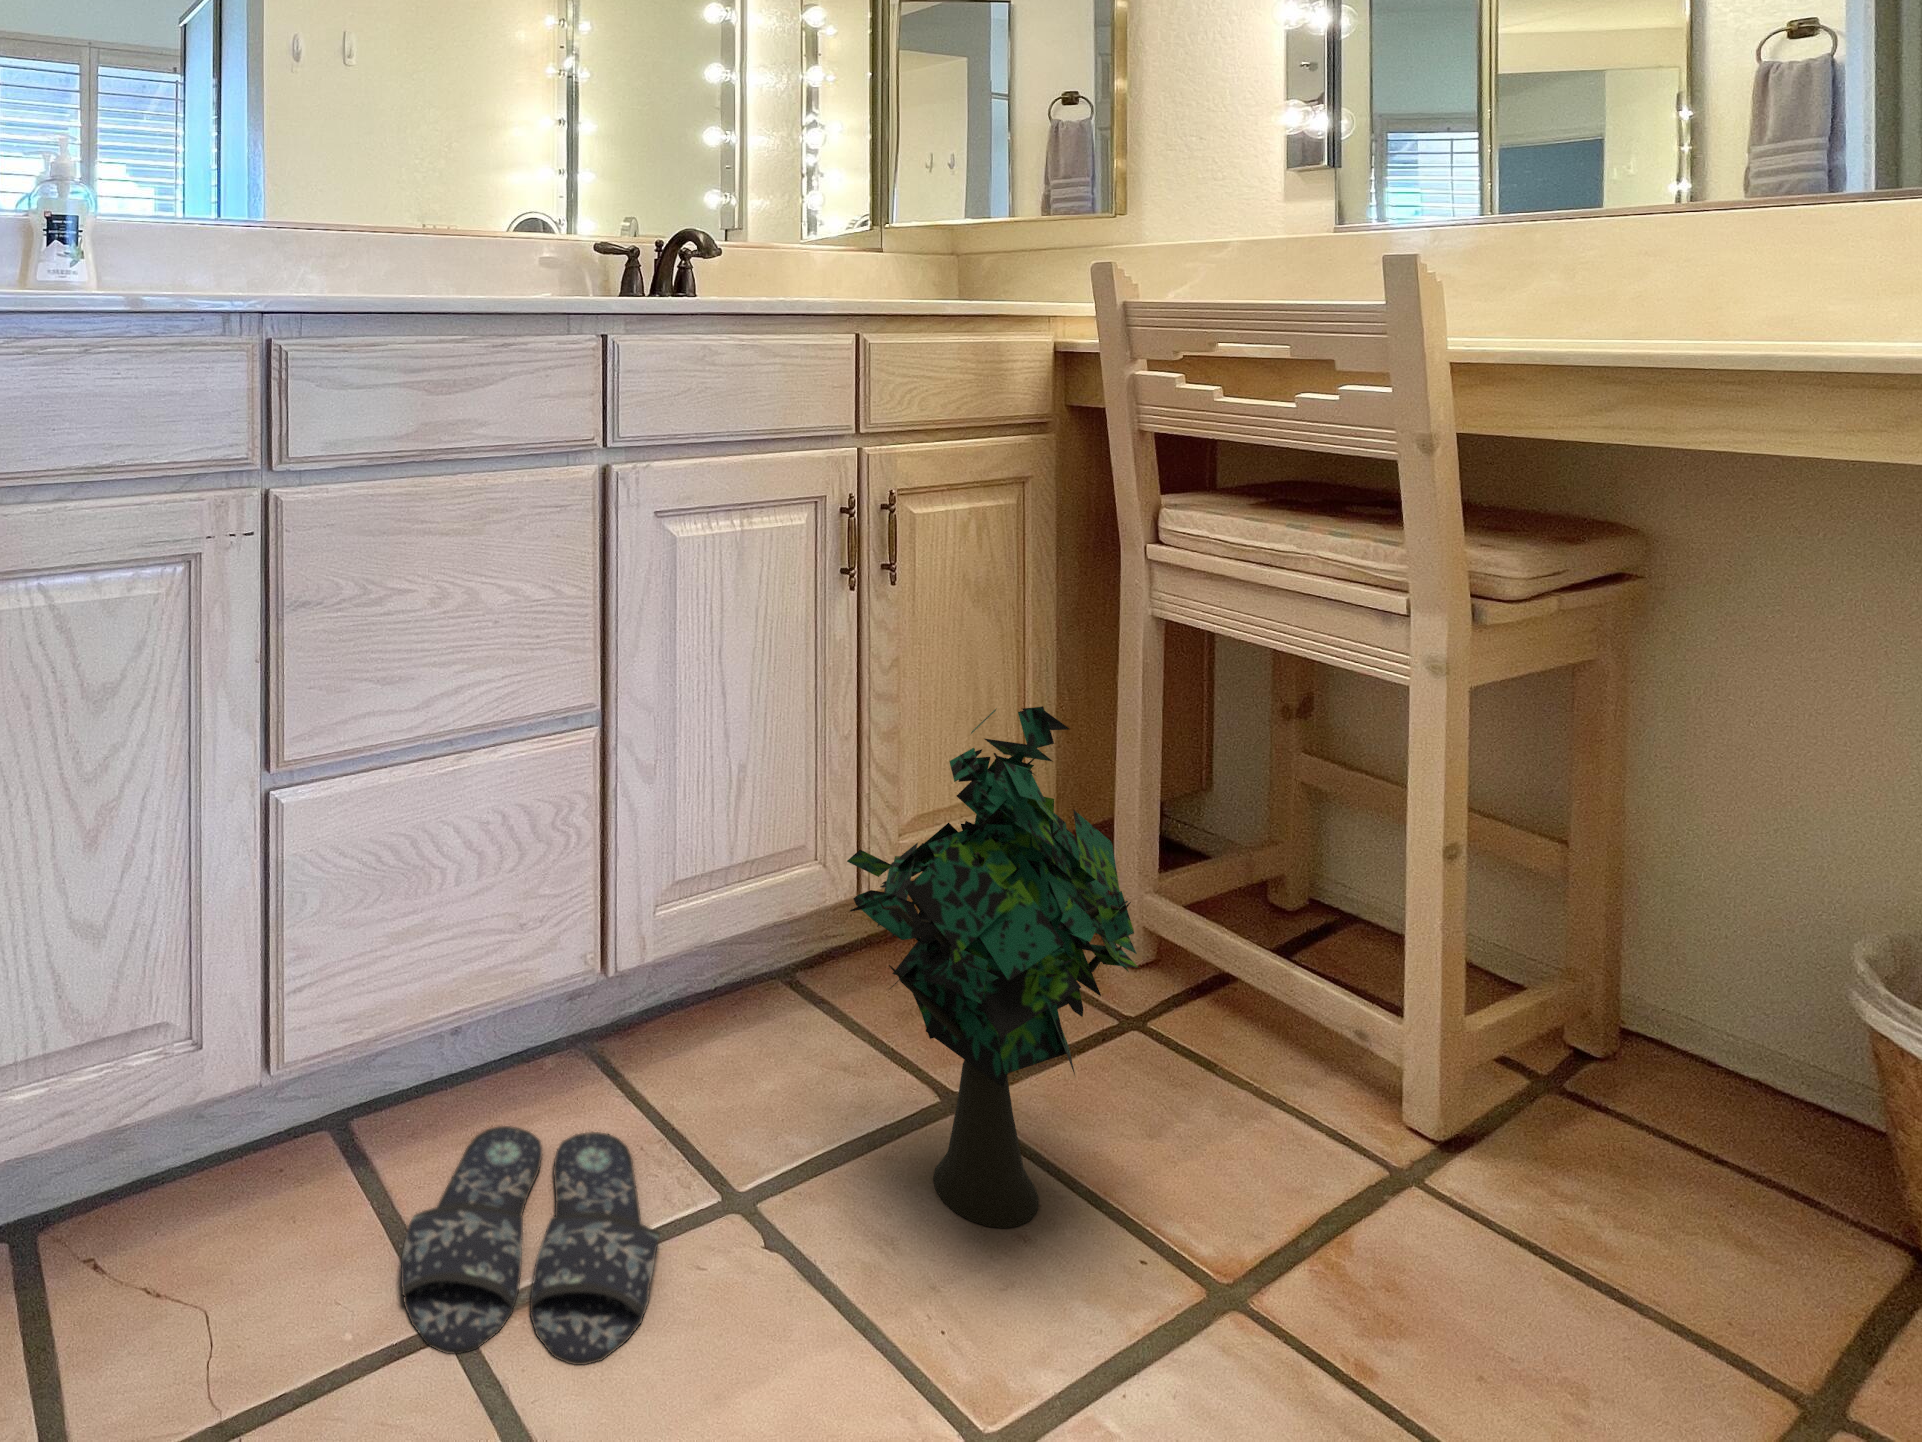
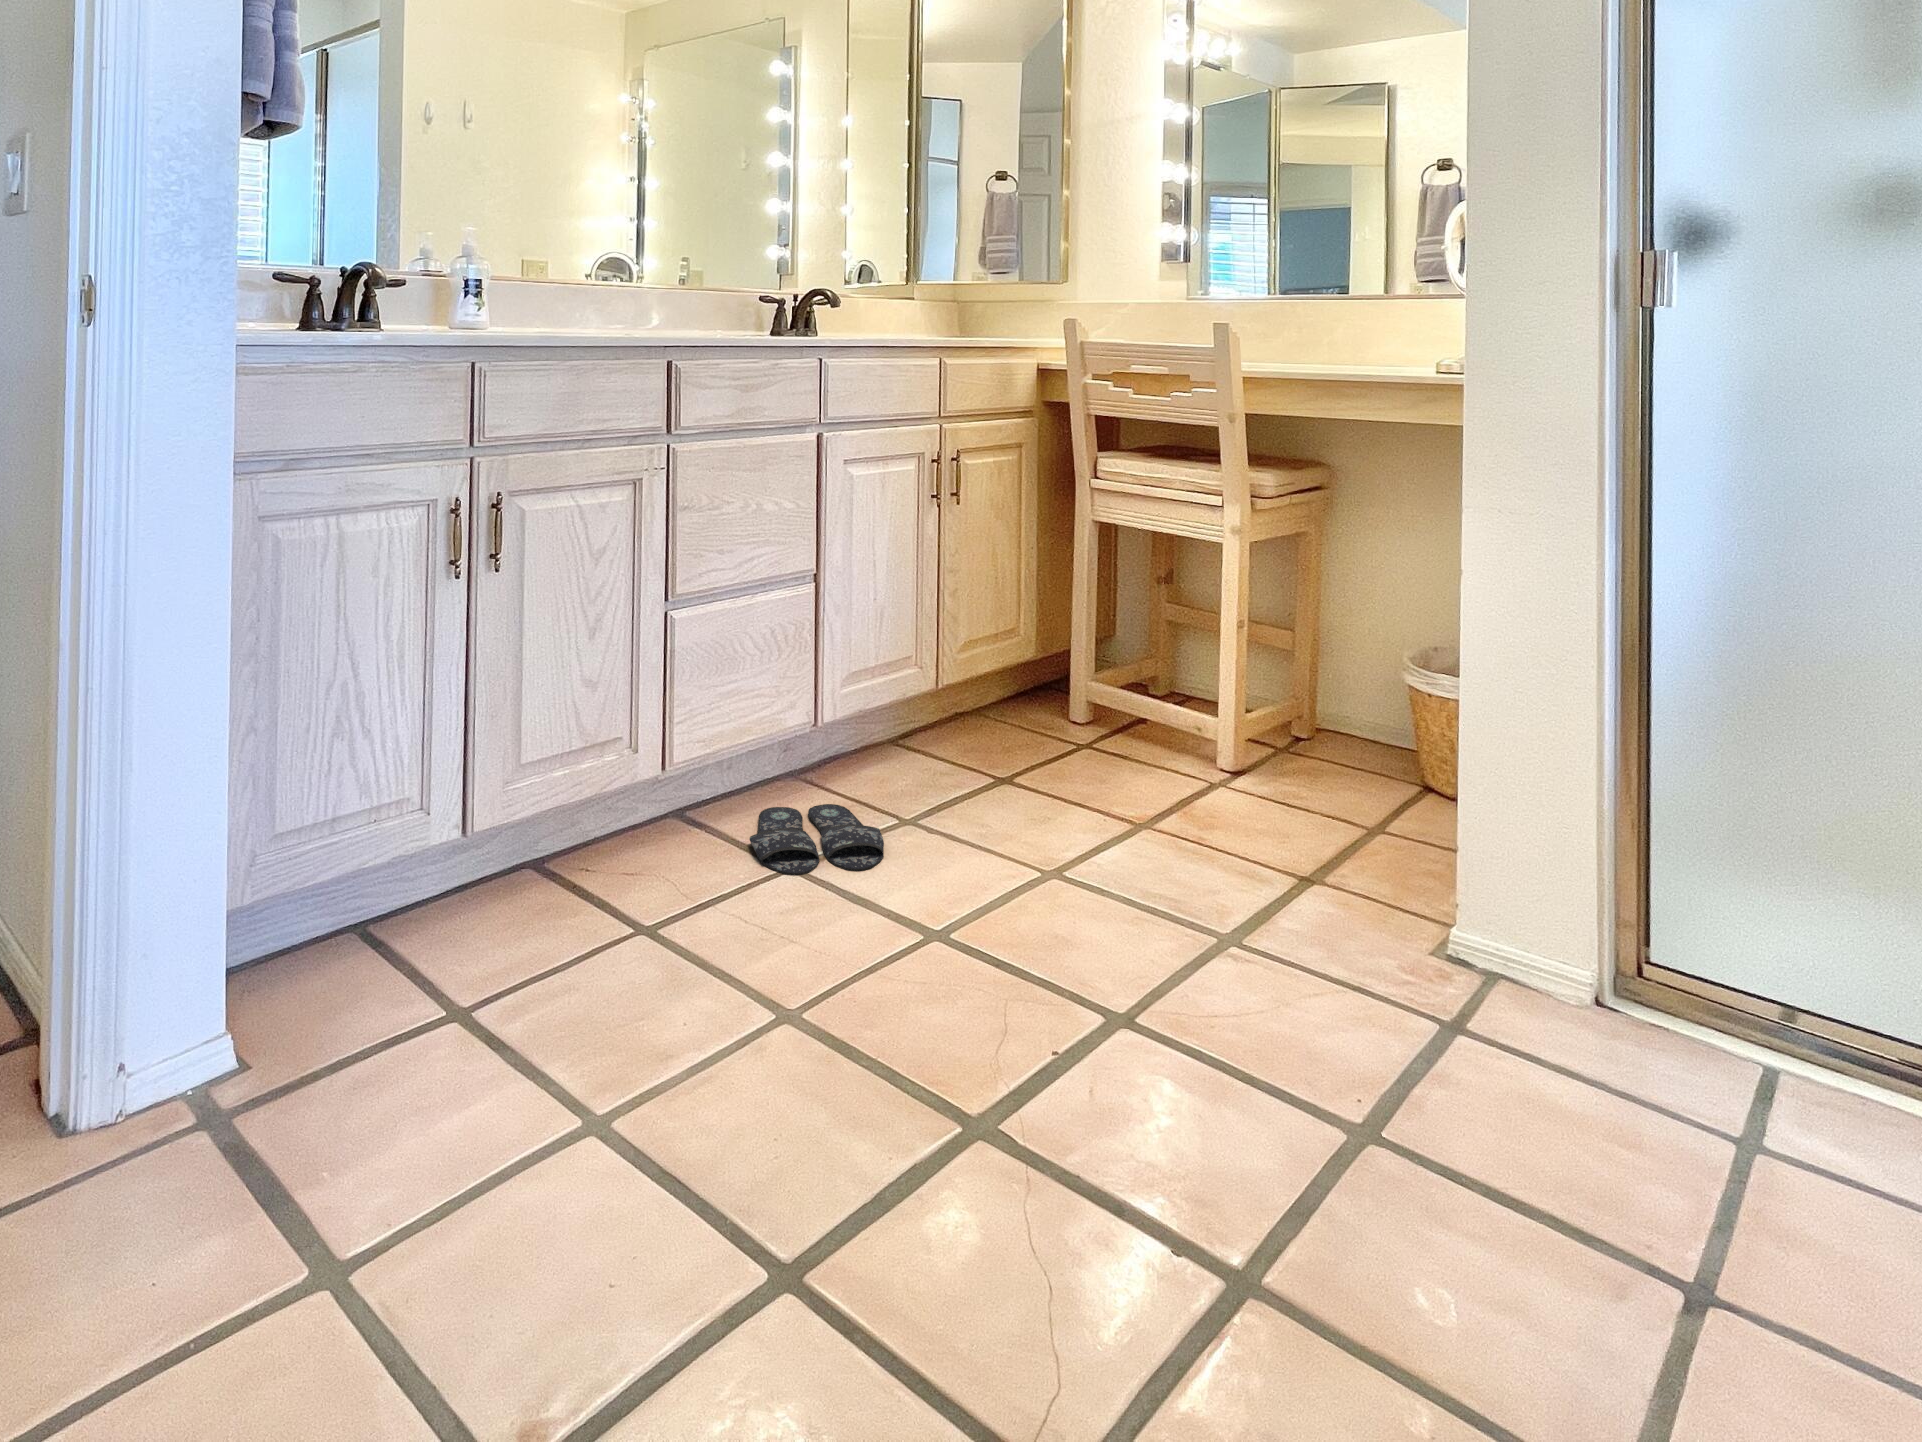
decorative plant: present [847,706,1139,1228] -> none [957,553,1103,814]

